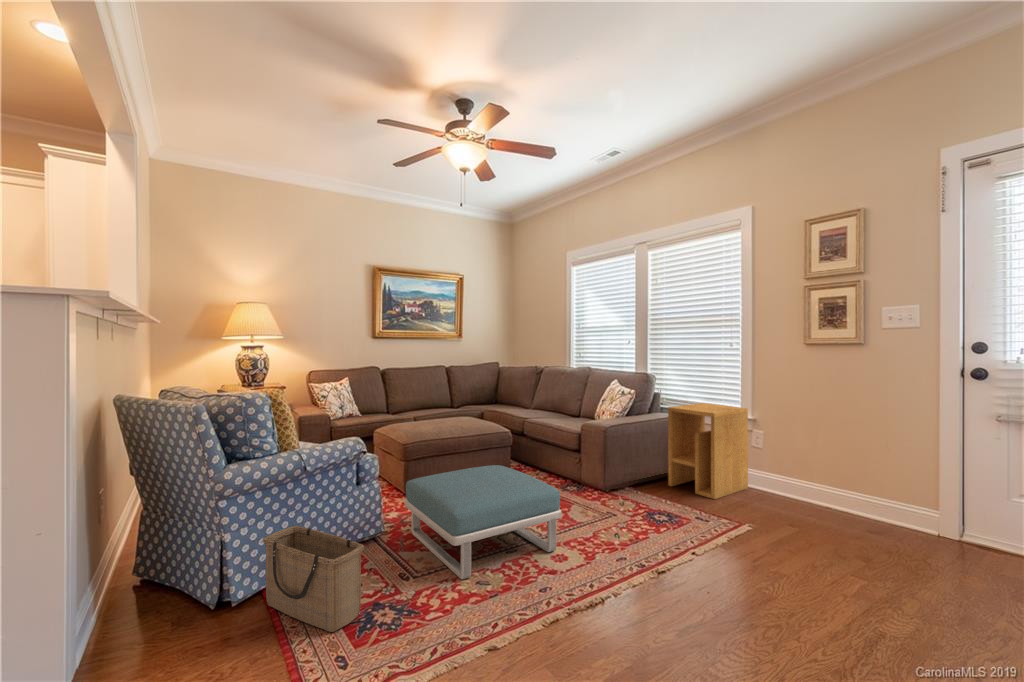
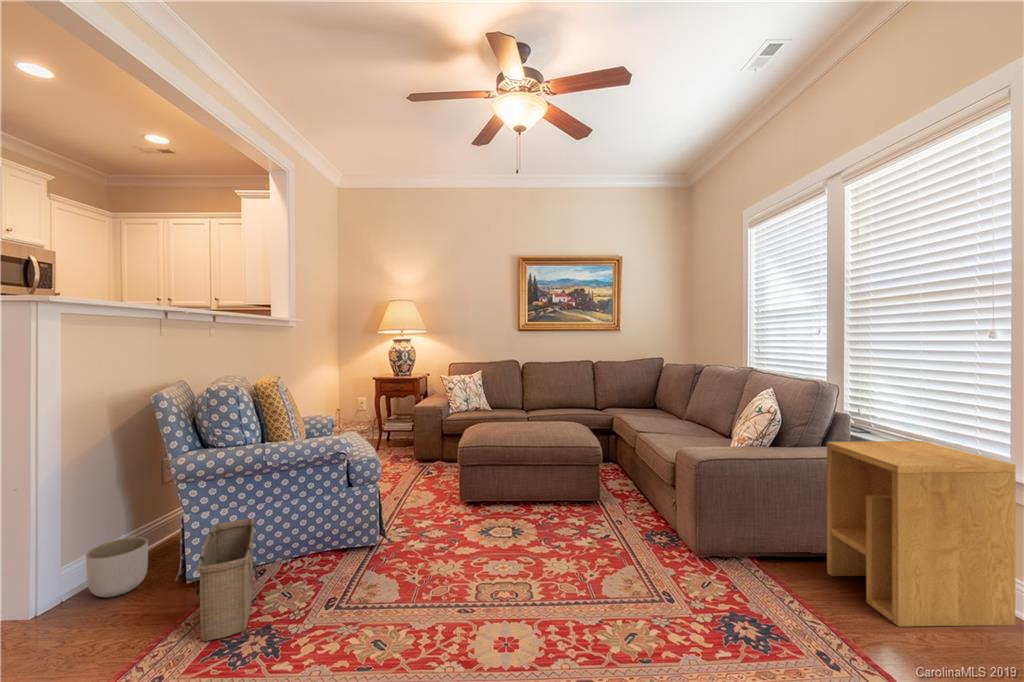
footstool: present [405,465,561,579] -> none [358,488,527,627]
planter: none [95,577,168,654] -> present [86,537,148,597]

